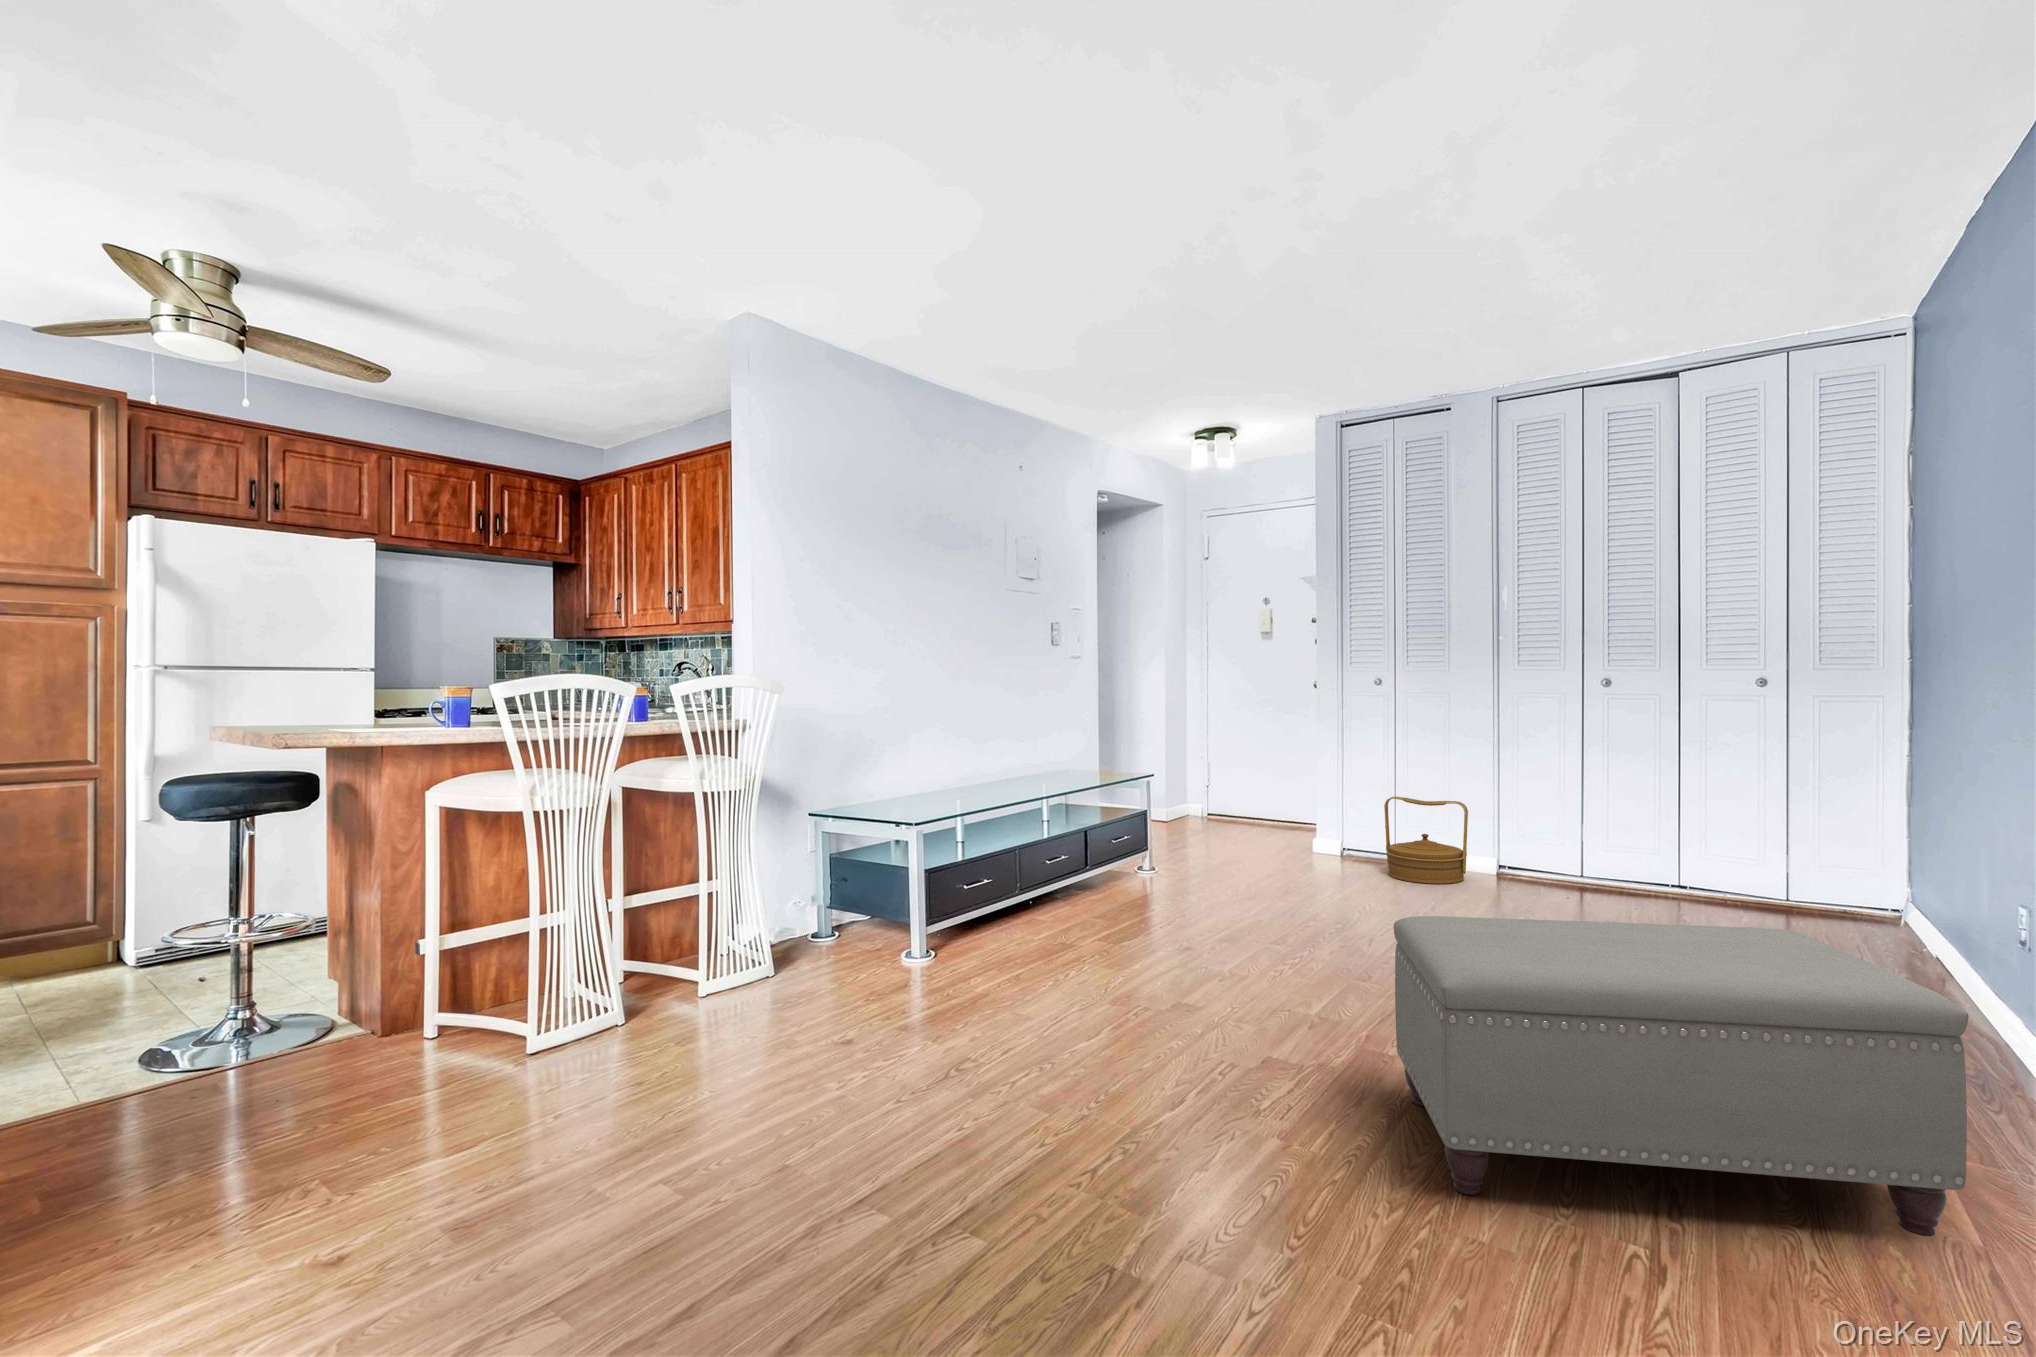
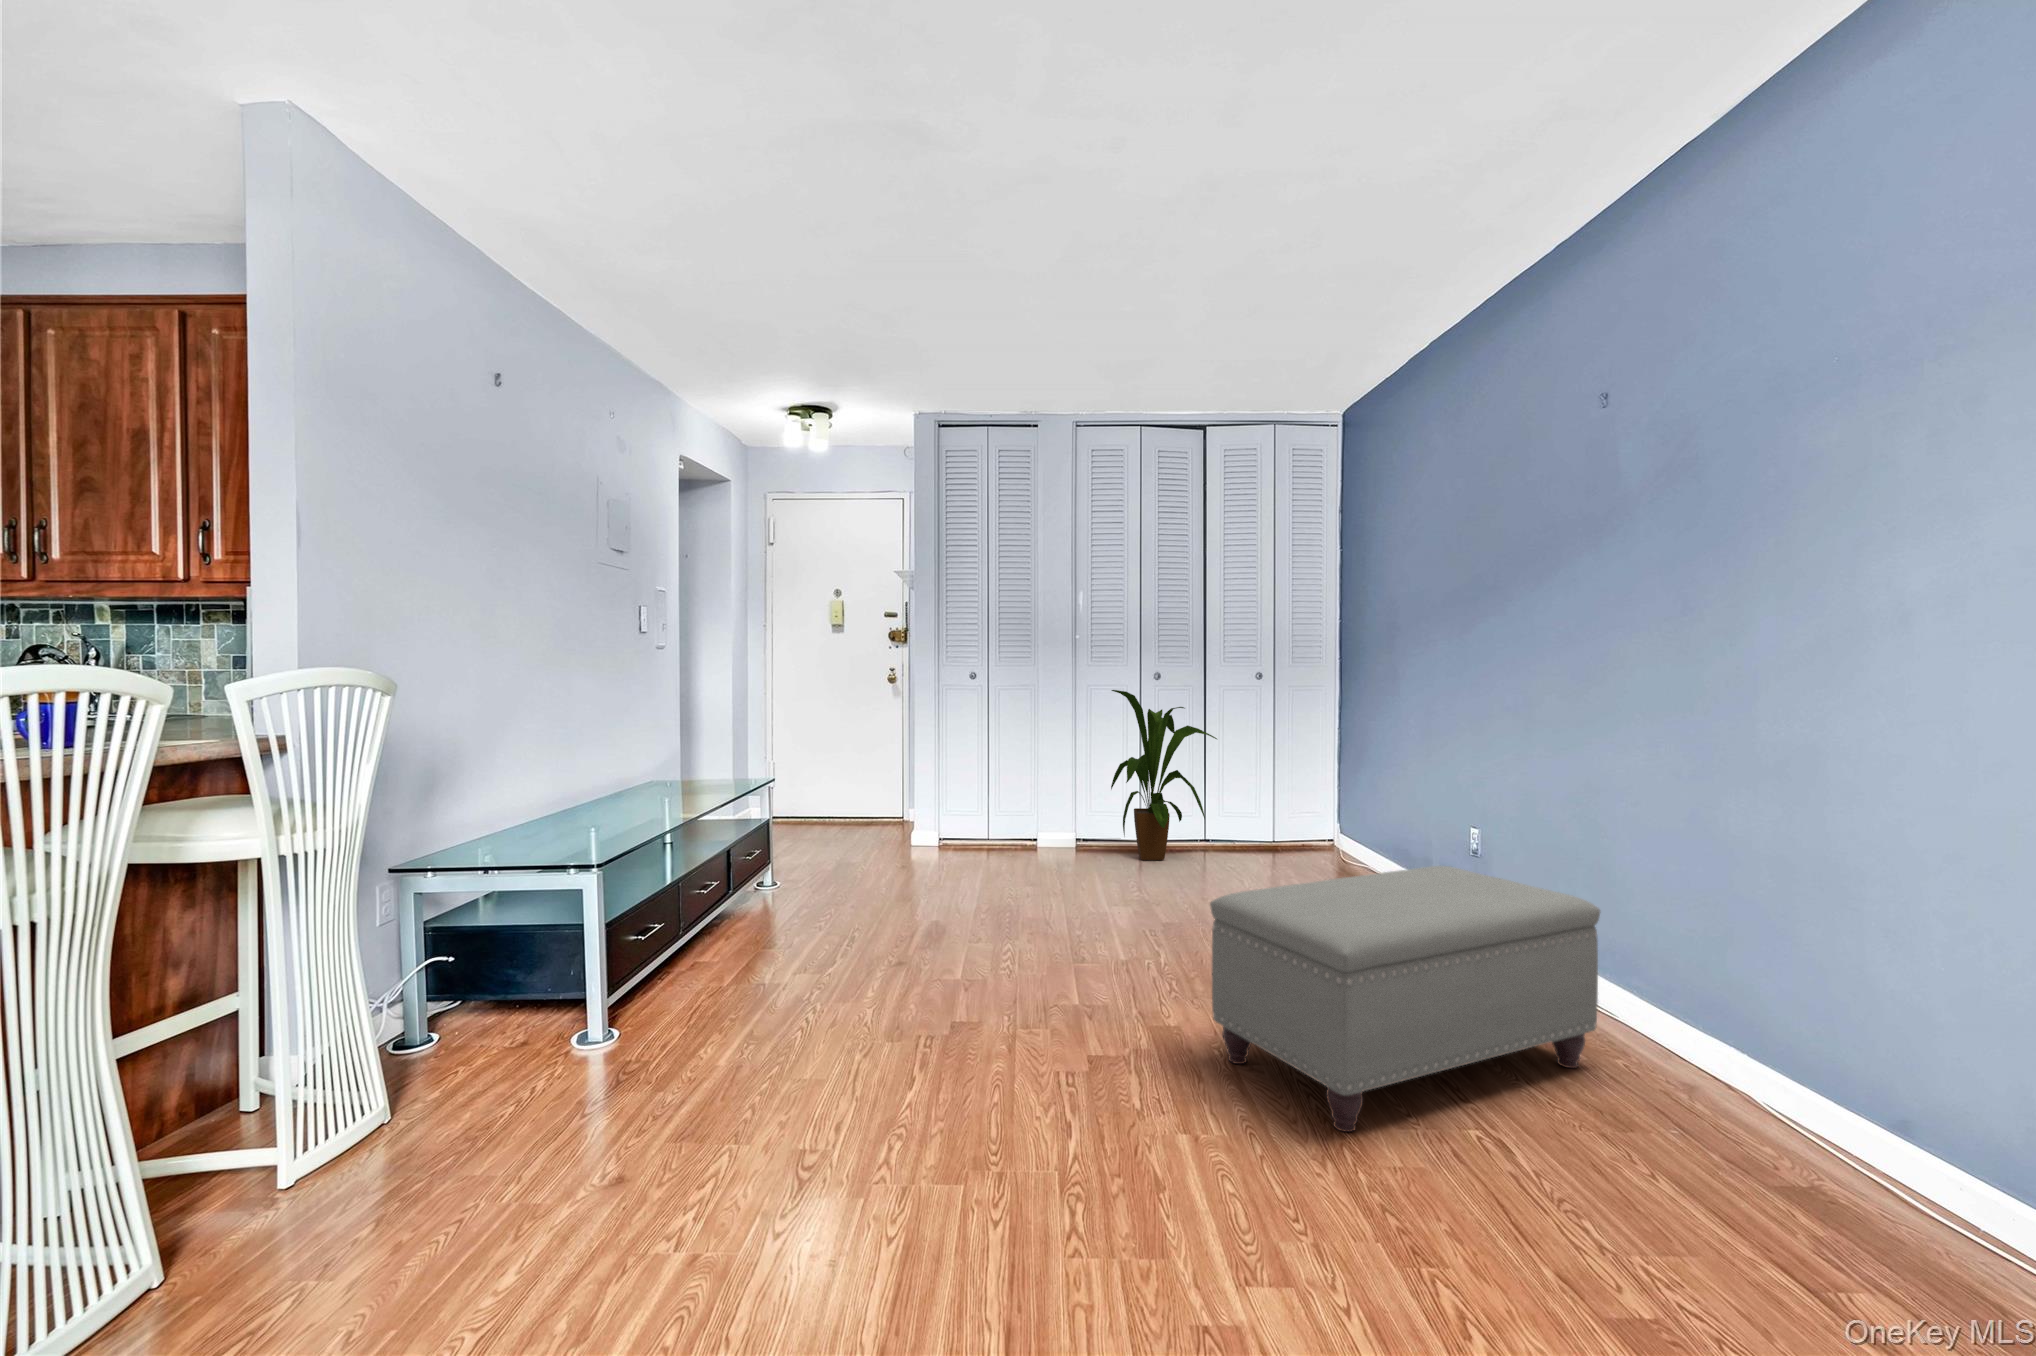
house plant: none [1524,698,1691,904] -> present [1111,690,1217,860]
woven basket: present [1384,797,1468,884] -> none [984,782,1056,860]

